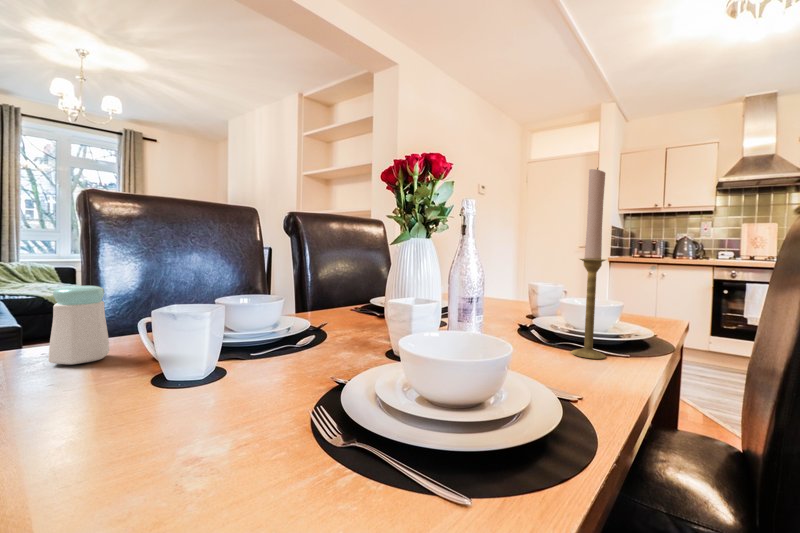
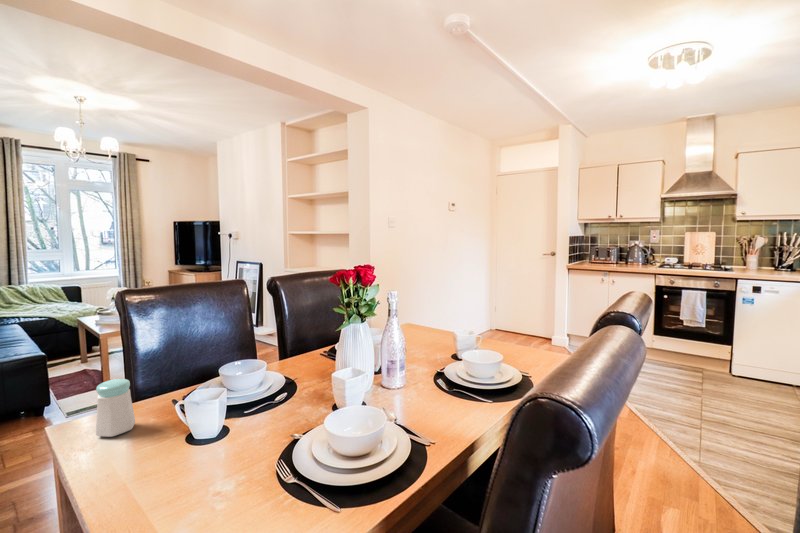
candlestick: present [571,168,606,359] -> none [461,277,484,411]

